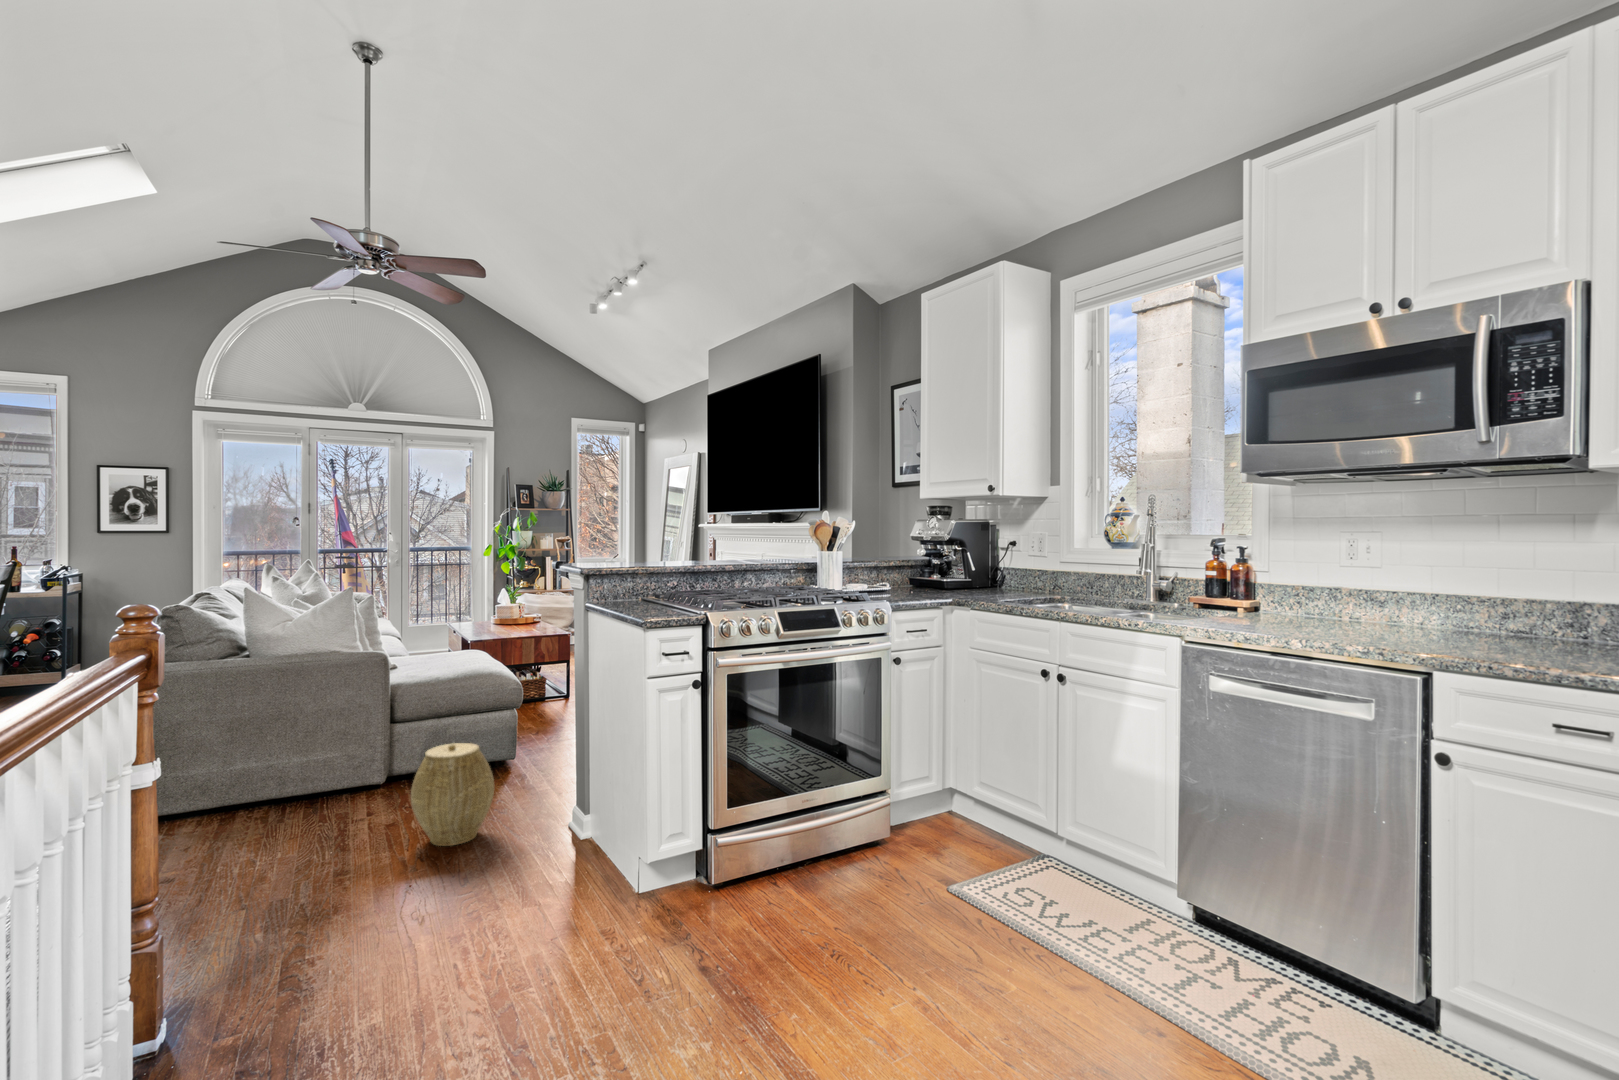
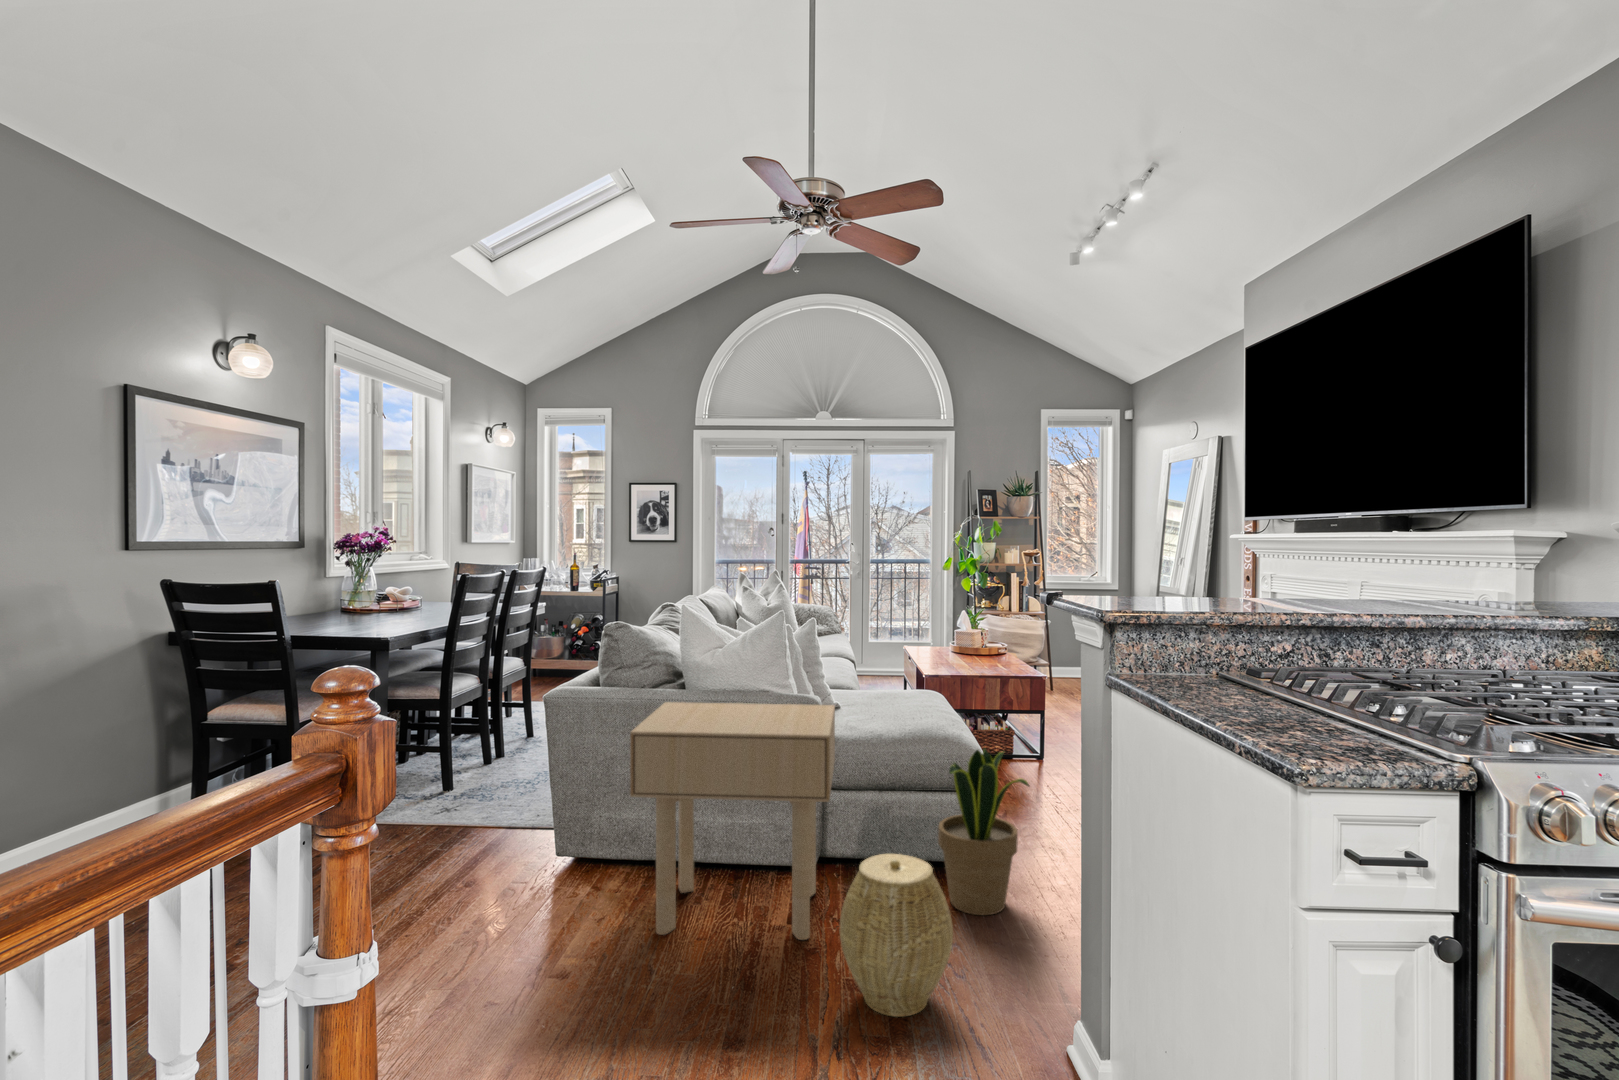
side table: none [216,655,398,845] -> present [630,702,835,940]
potted plant: none [483,674,549,789] -> present [938,749,1029,915]

